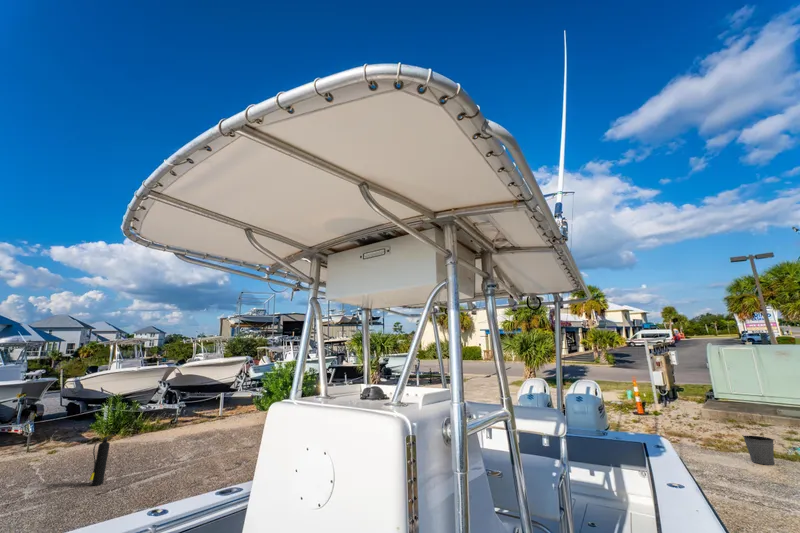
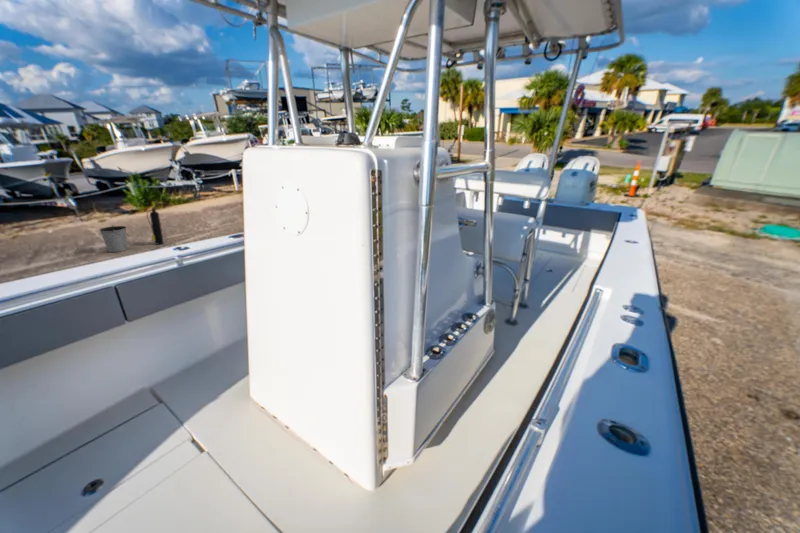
bucket: present [742,435,774,465] -> present [100,226,127,252]

